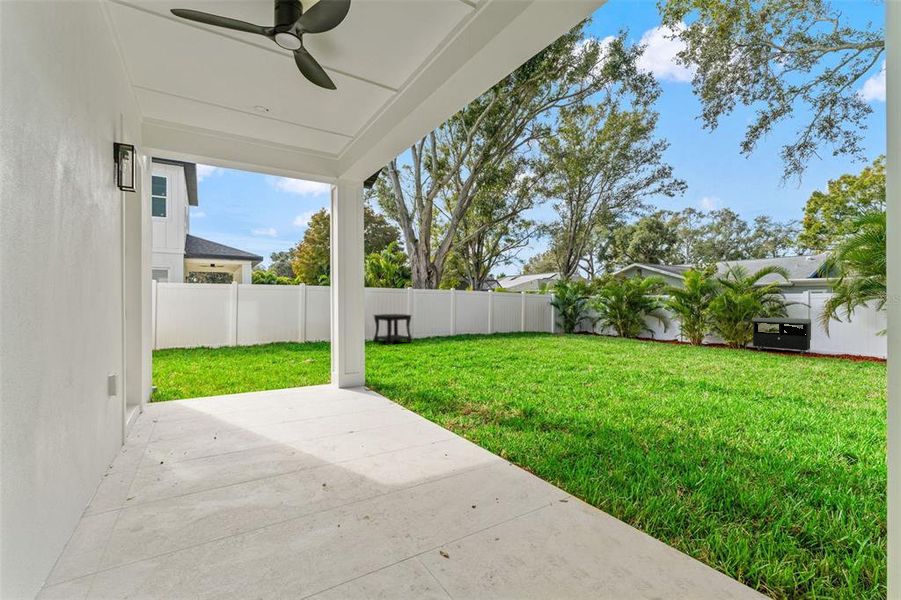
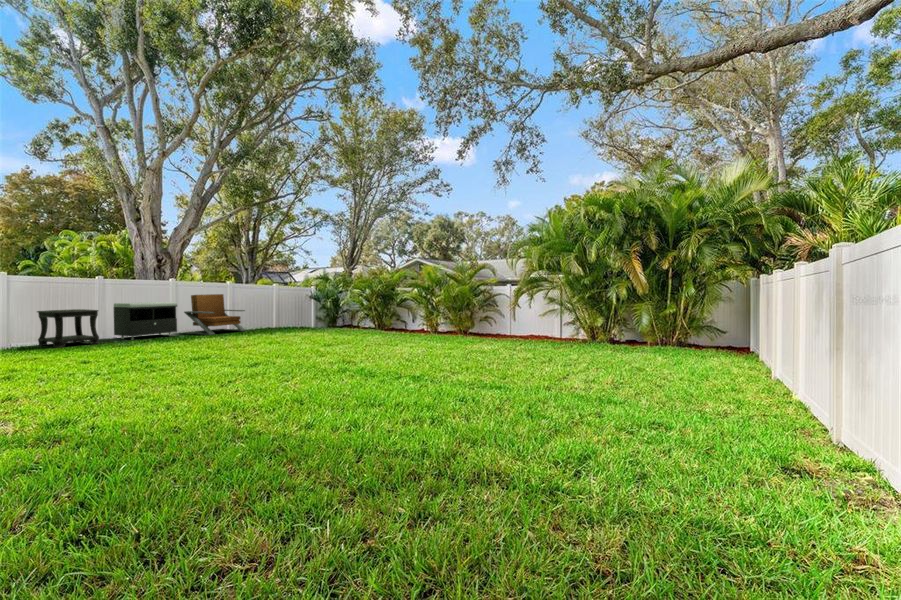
lounge chair: none [459,302,507,338] -> present [184,294,245,335]
storage bench: present [753,317,811,353] -> present [114,302,177,339]

